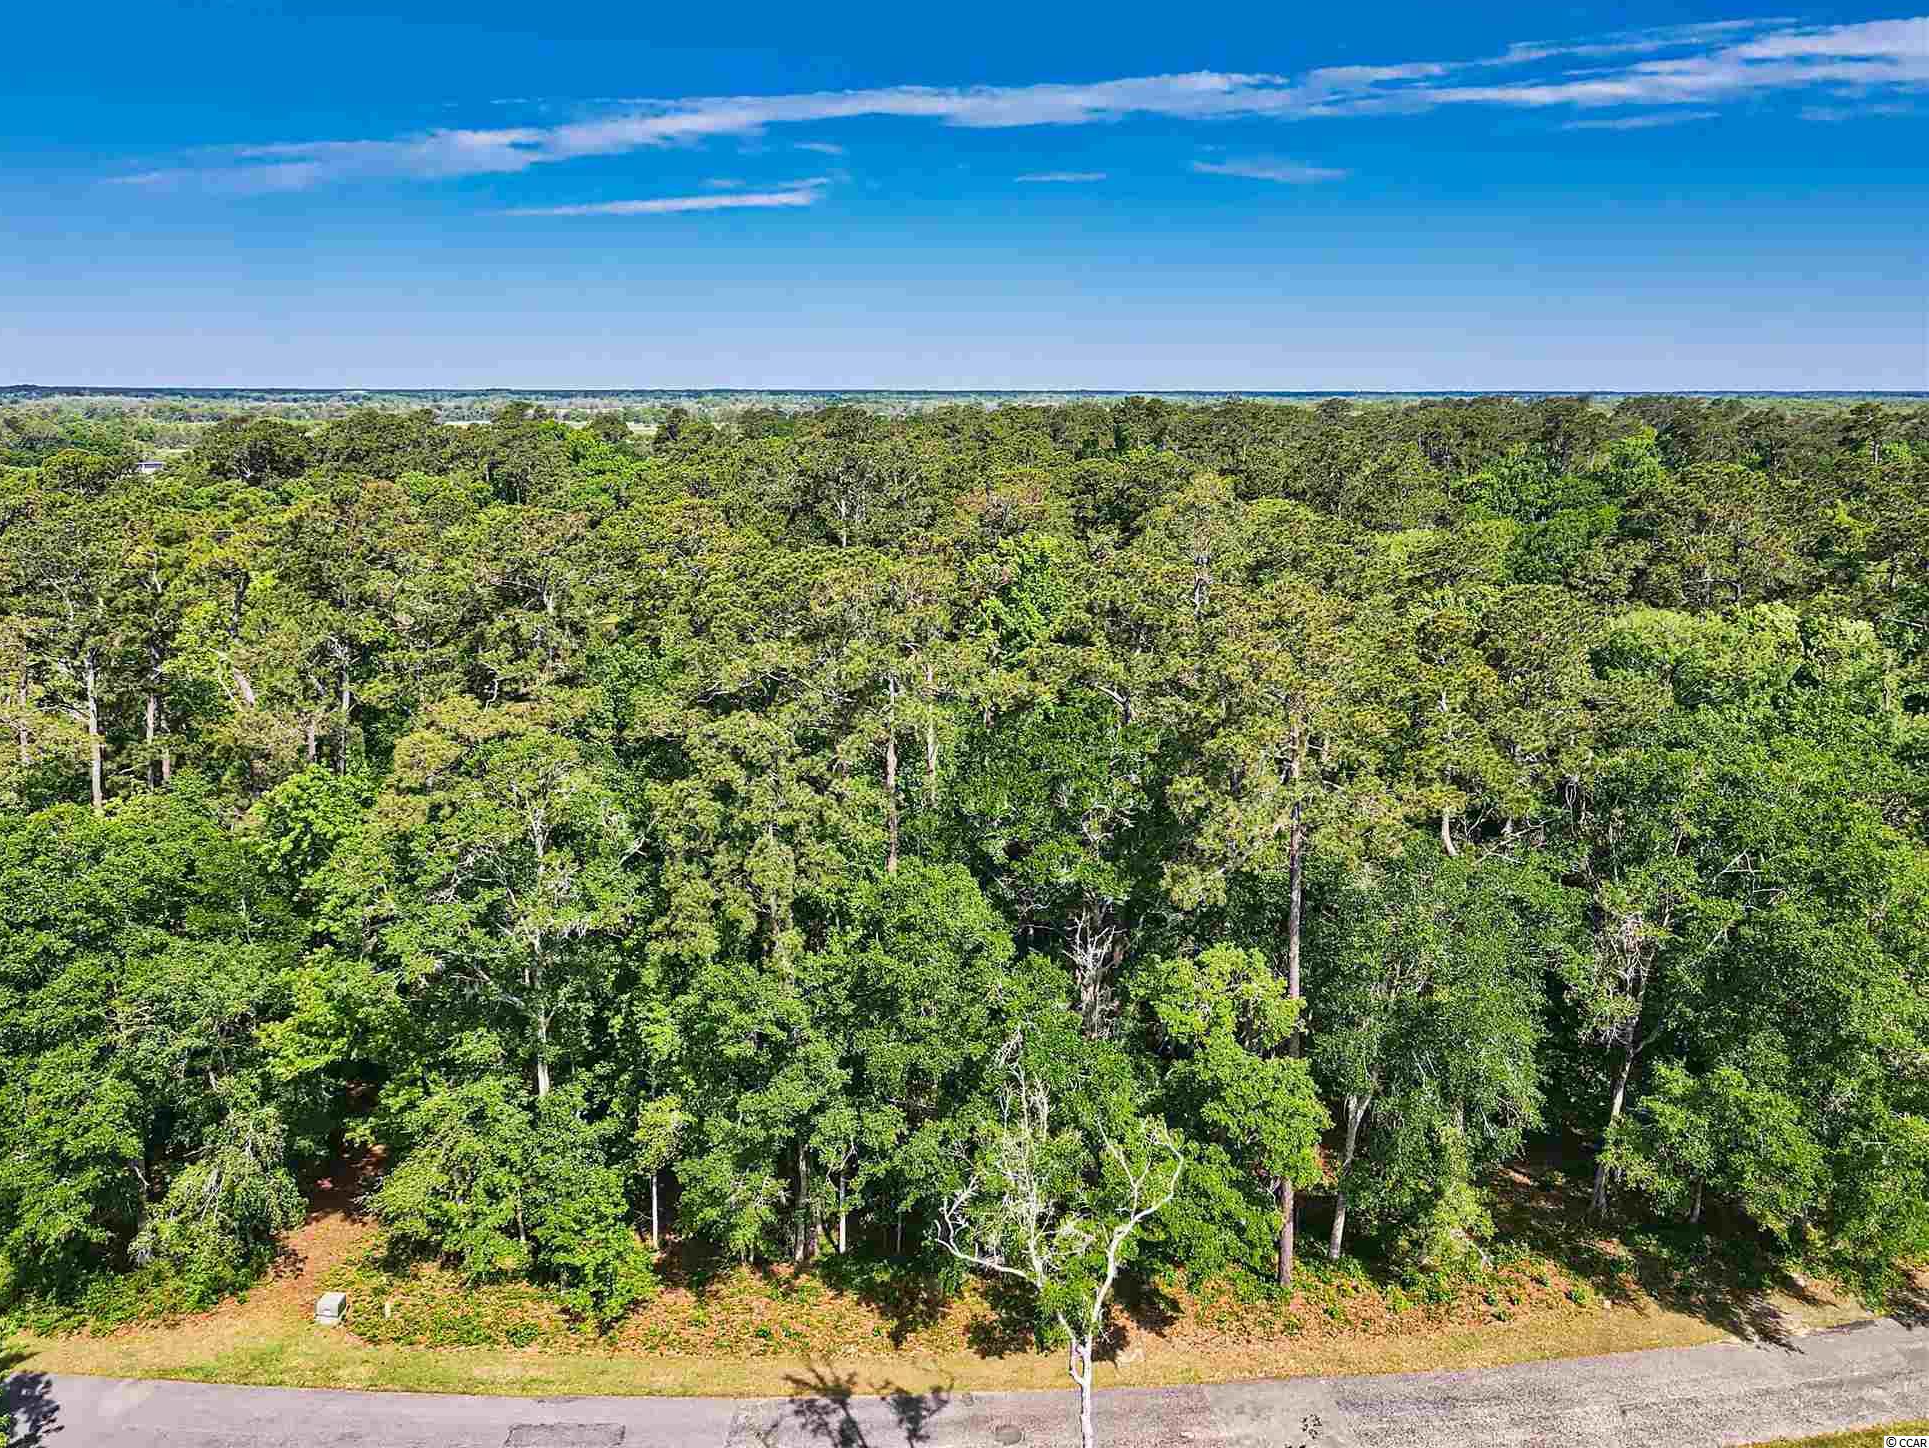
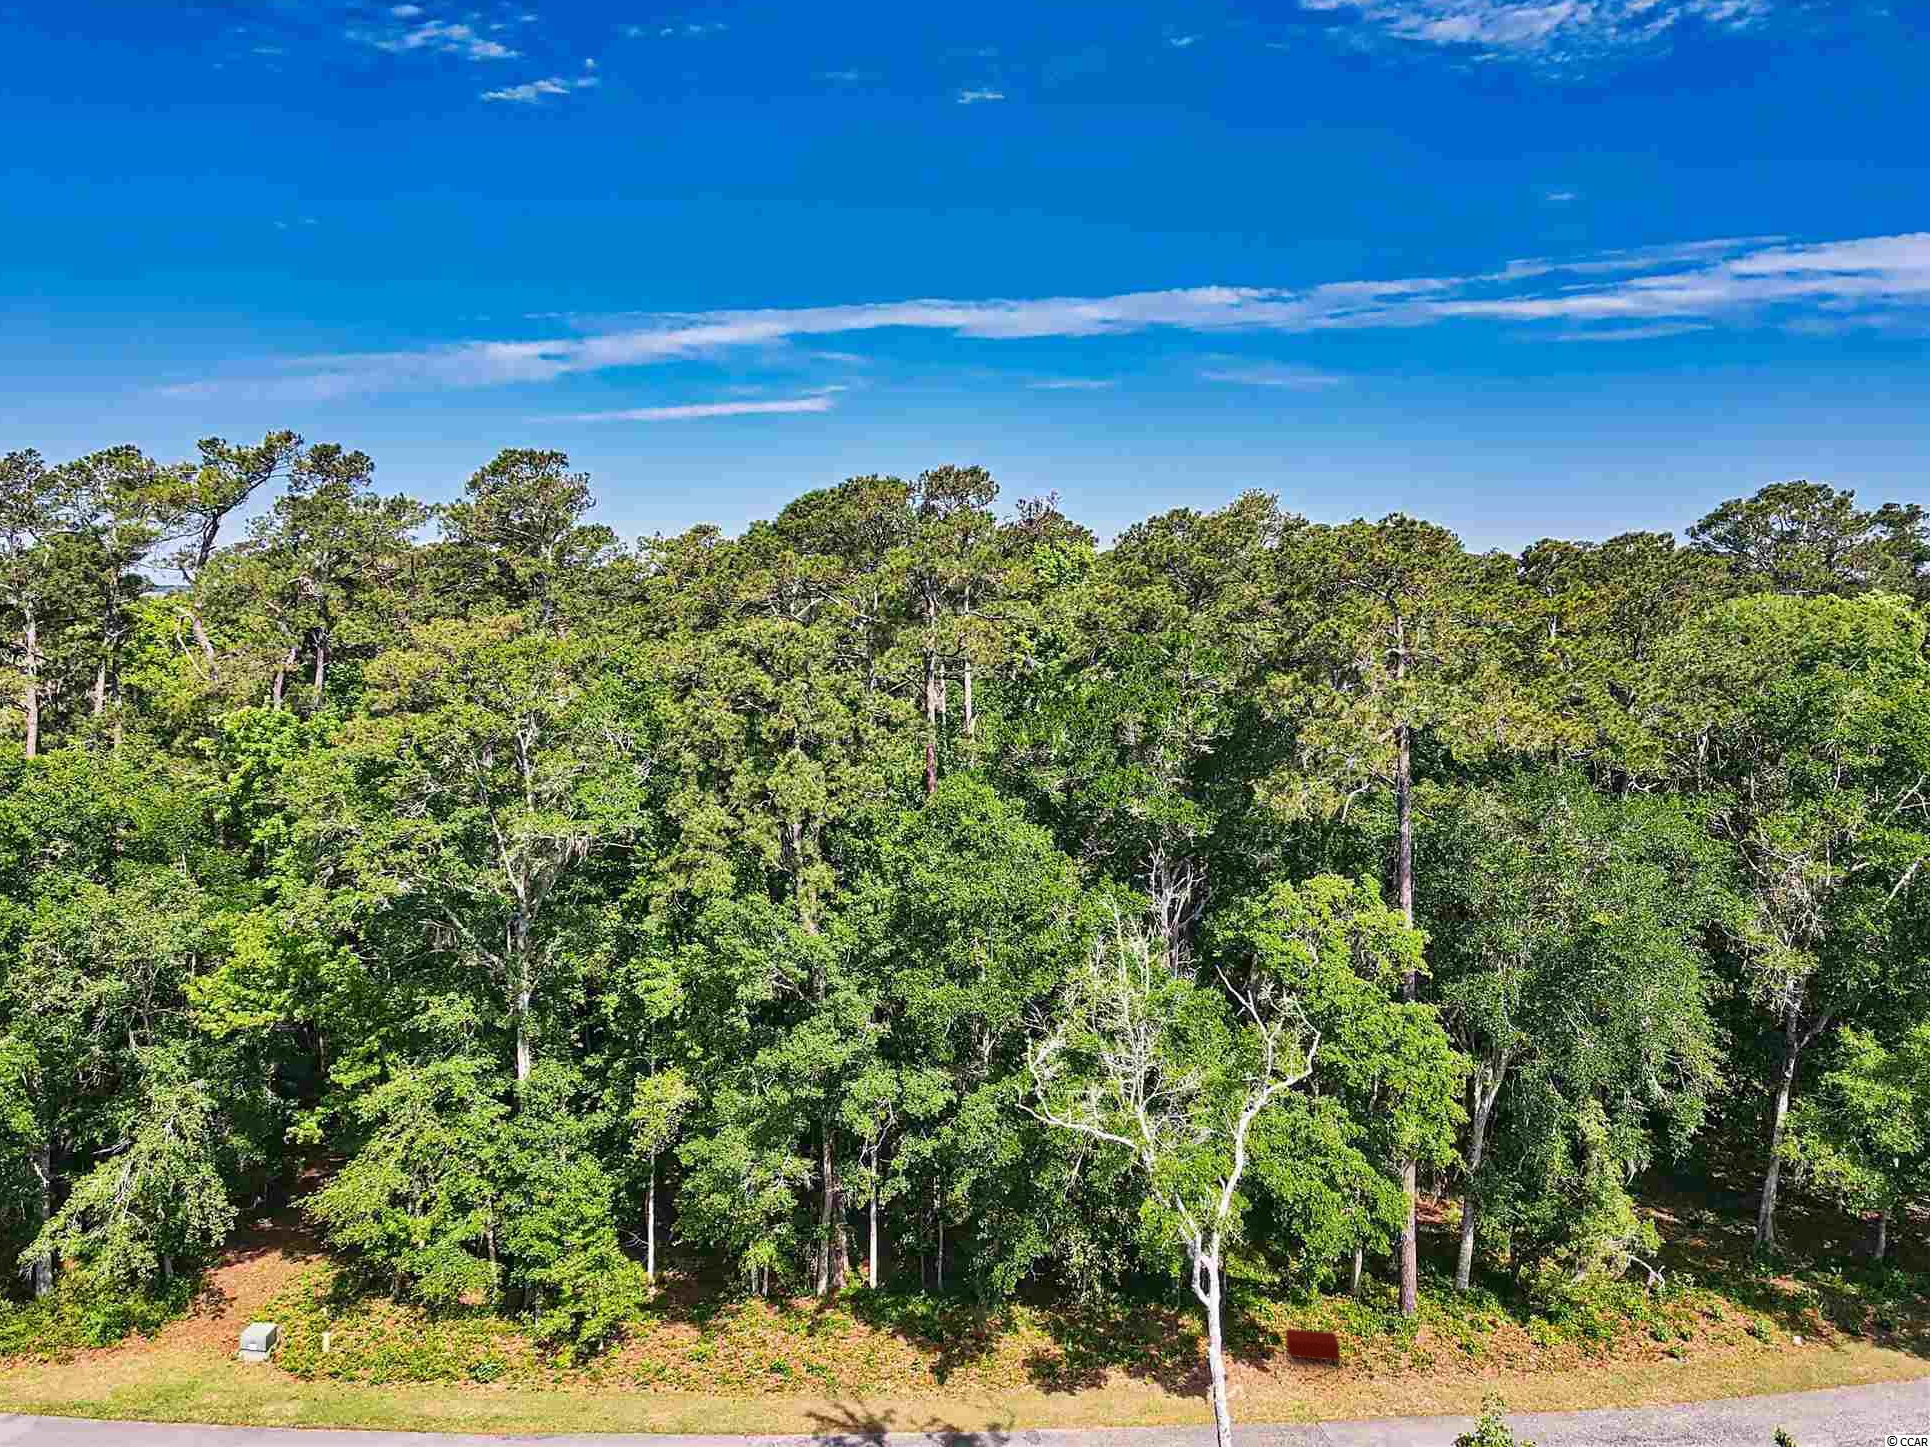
bench: none [1183,1298,1226,1331] -> present [1285,1329,1340,1366]

